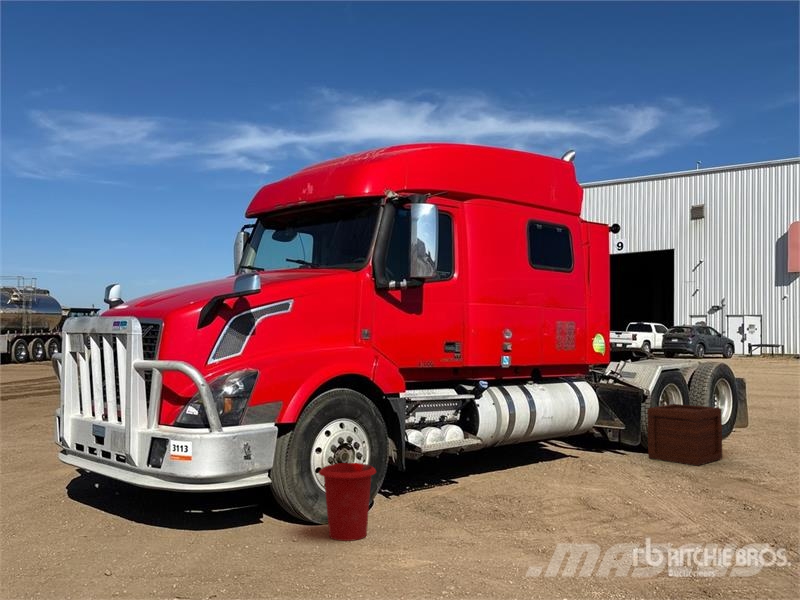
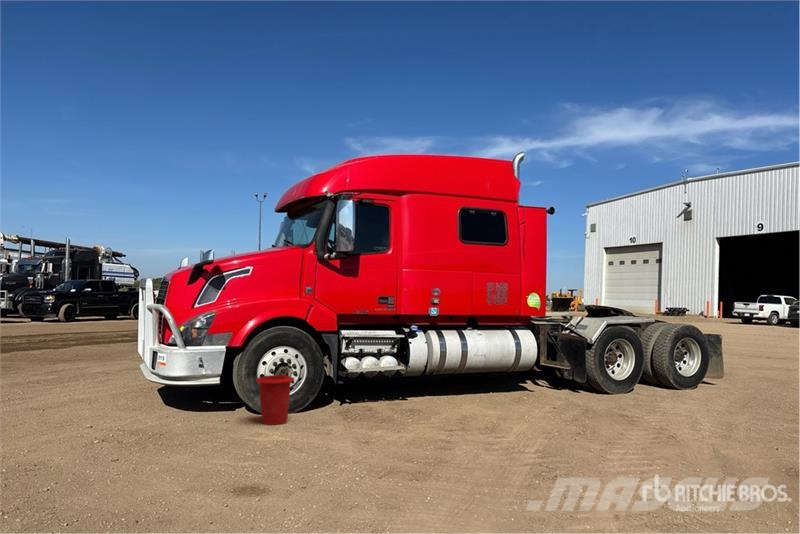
wooden crate: present [647,404,723,466] -> none [574,351,636,399]

